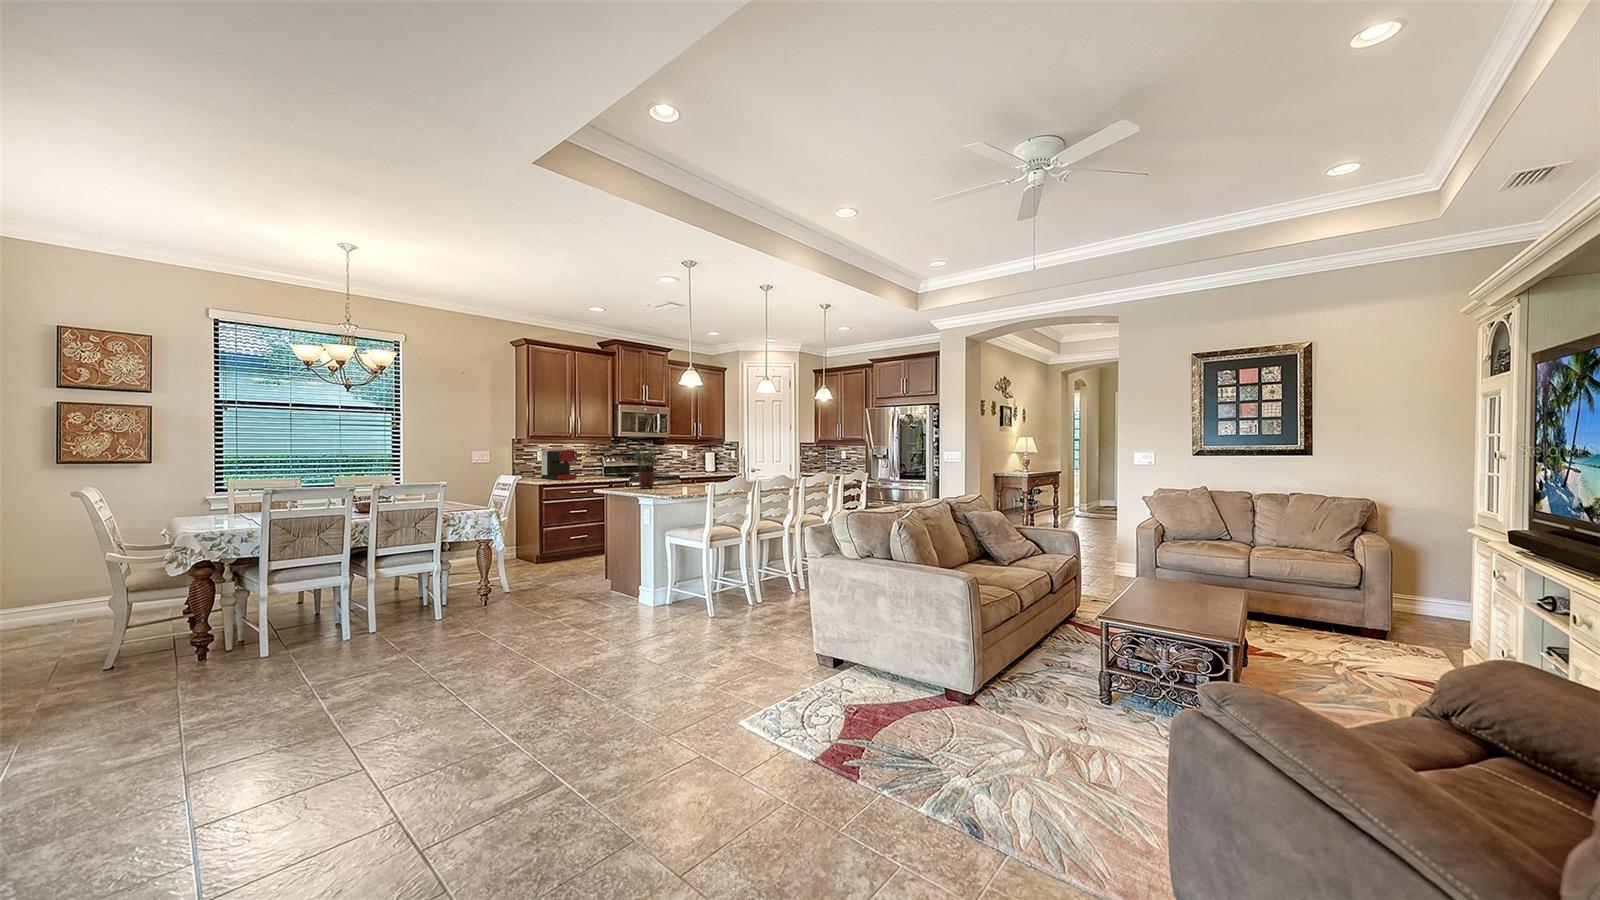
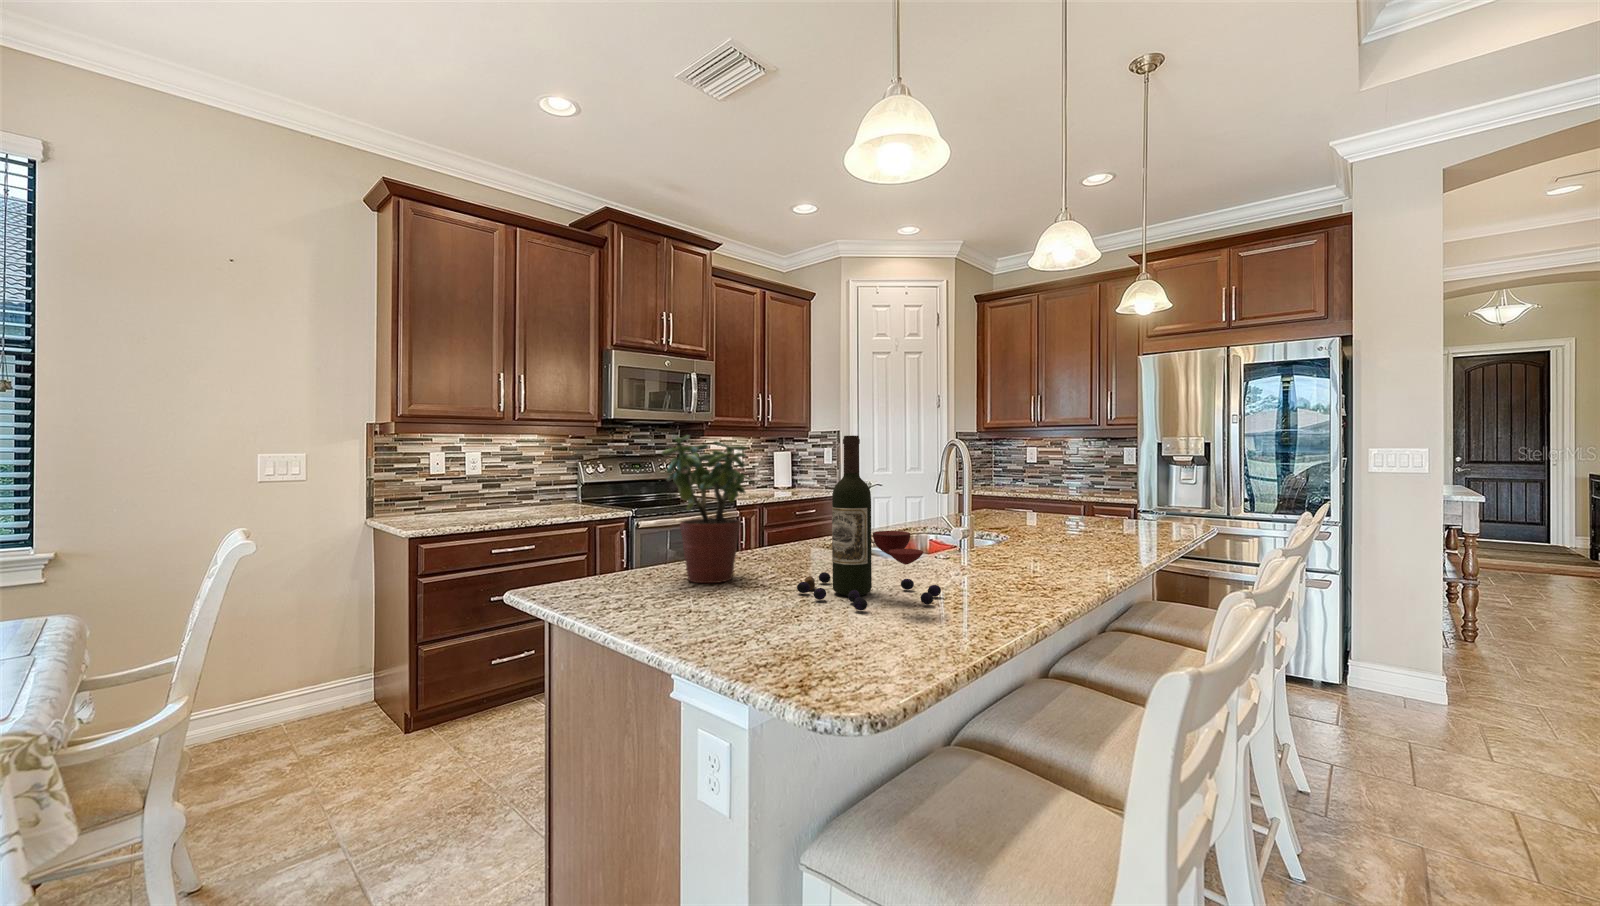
coffee maker: present [541,447,577,480] -> none [434,442,518,518]
wine bottle: none [667,448,703,491] -> present [797,436,941,610]

